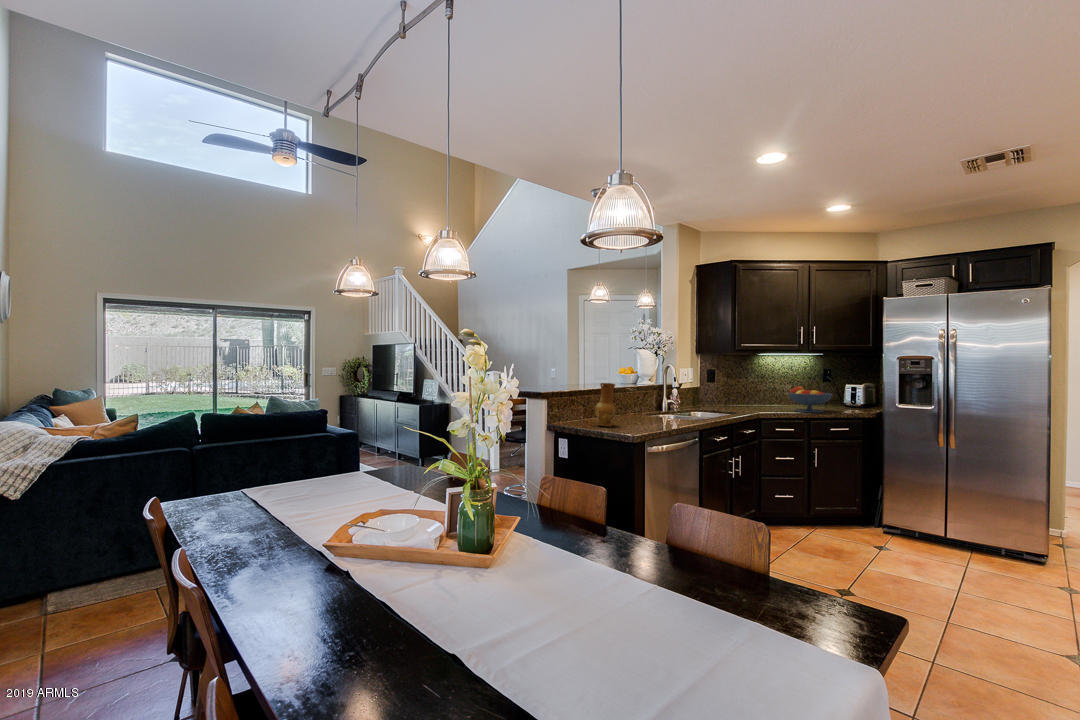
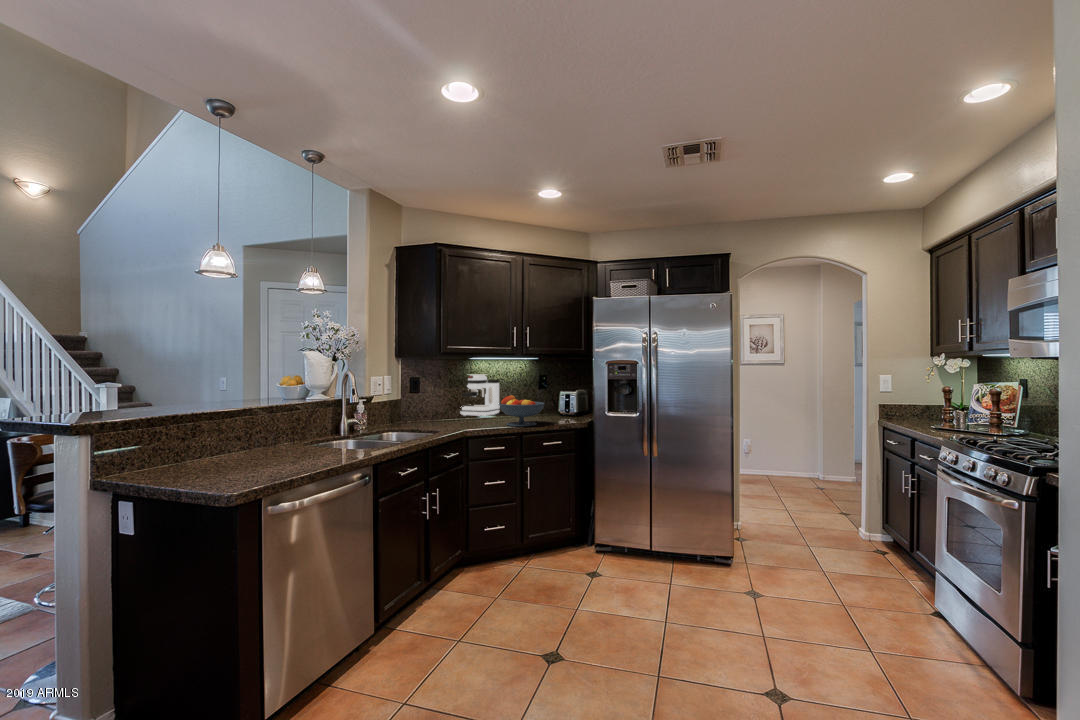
coffee maker: none [747,368,783,404] -> present [460,374,499,416]
ceramic jug: present [595,383,616,427] -> none [187,404,228,476]

